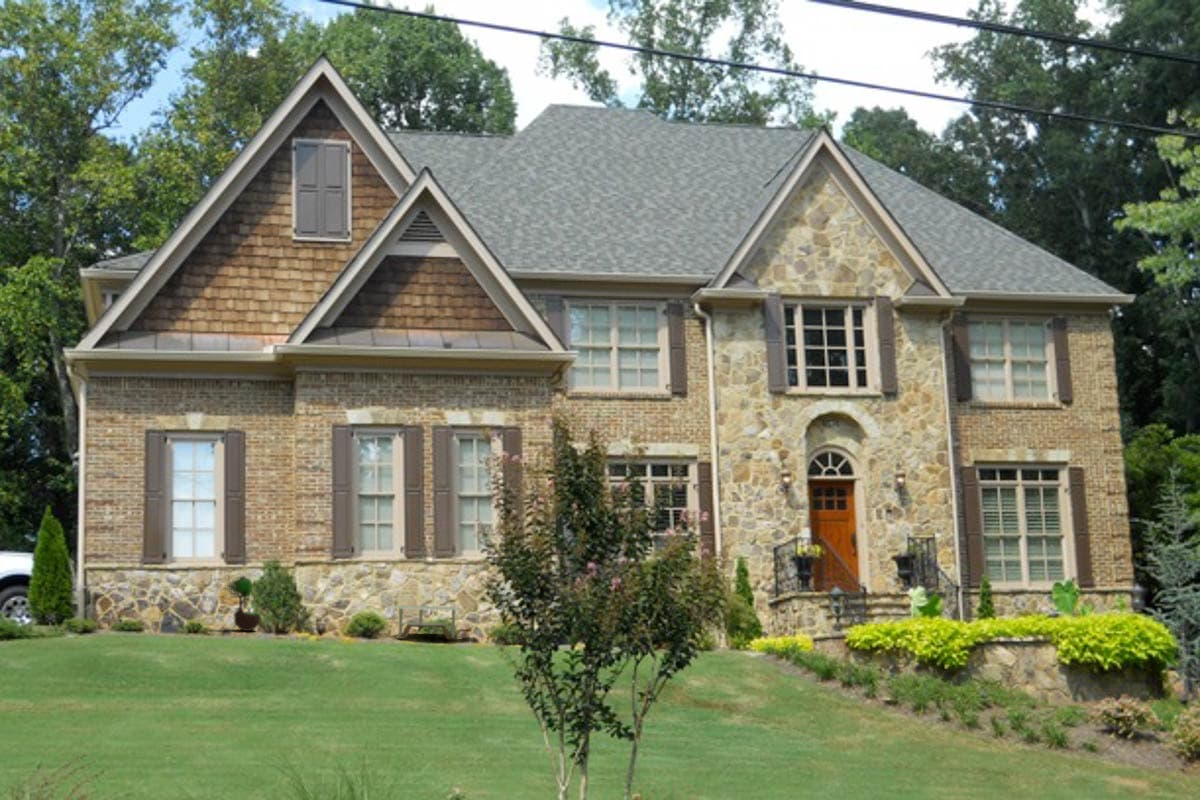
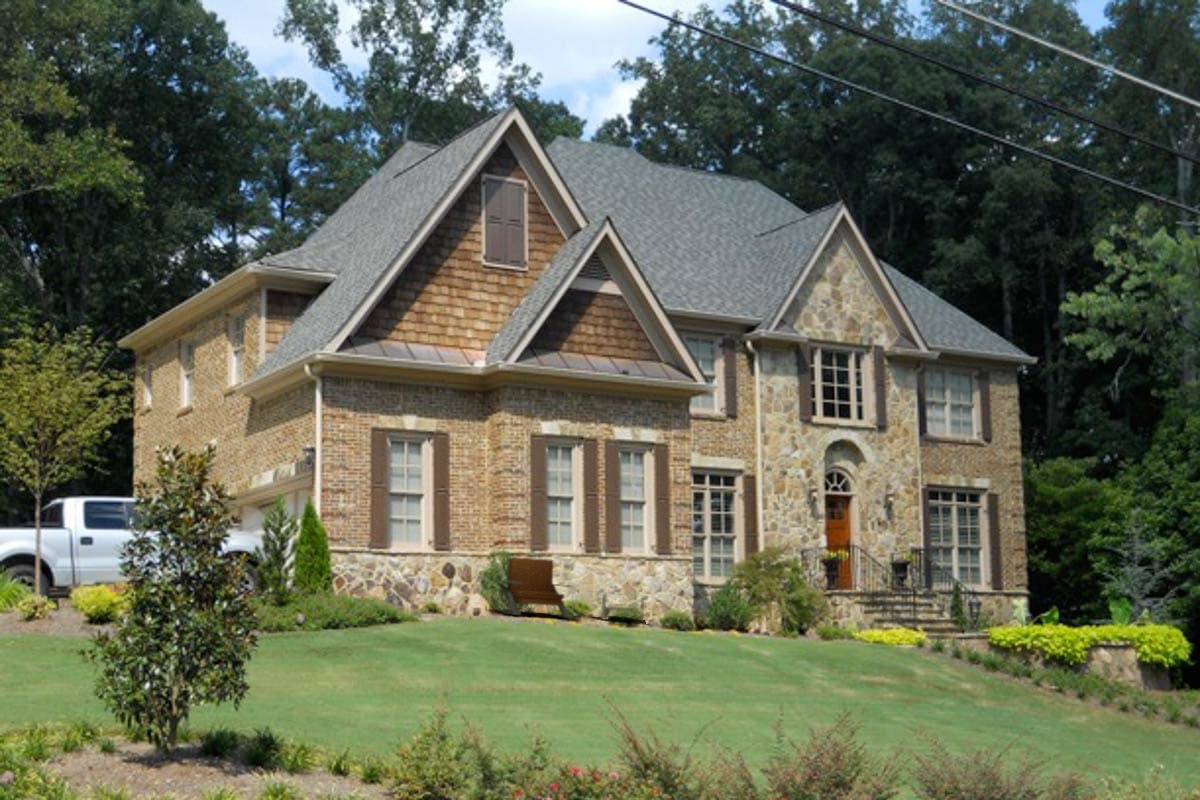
lounge chair: none [278,569,353,637] -> present [499,557,571,618]
potted tree: present [225,578,260,631] -> none [455,558,485,610]

